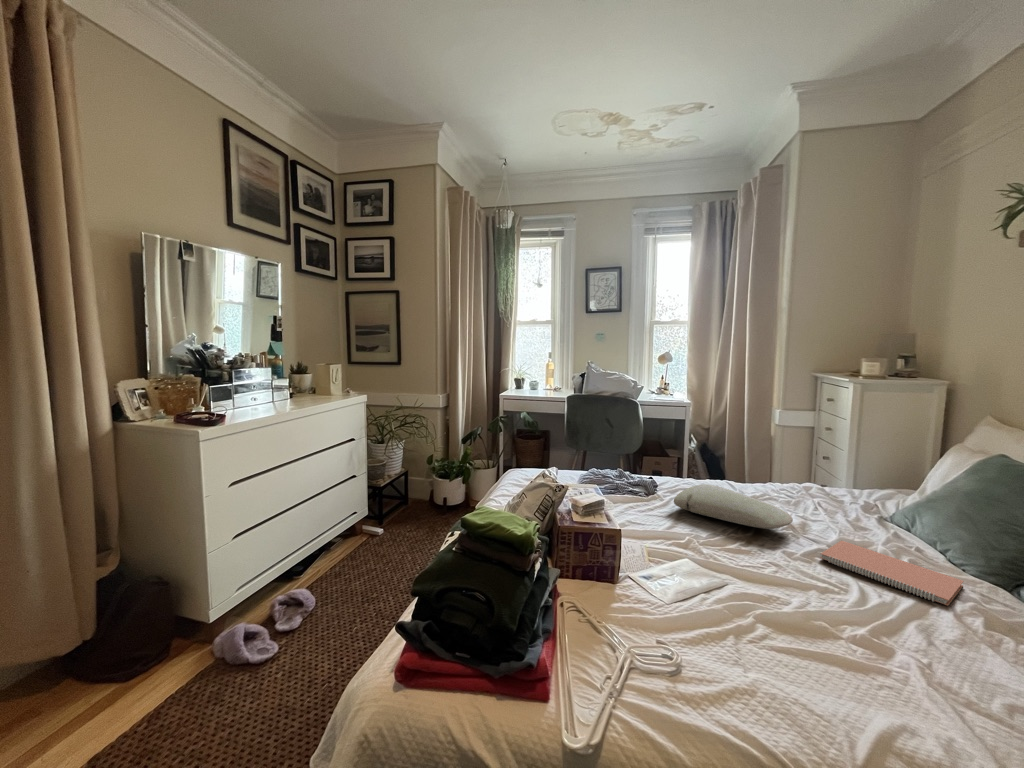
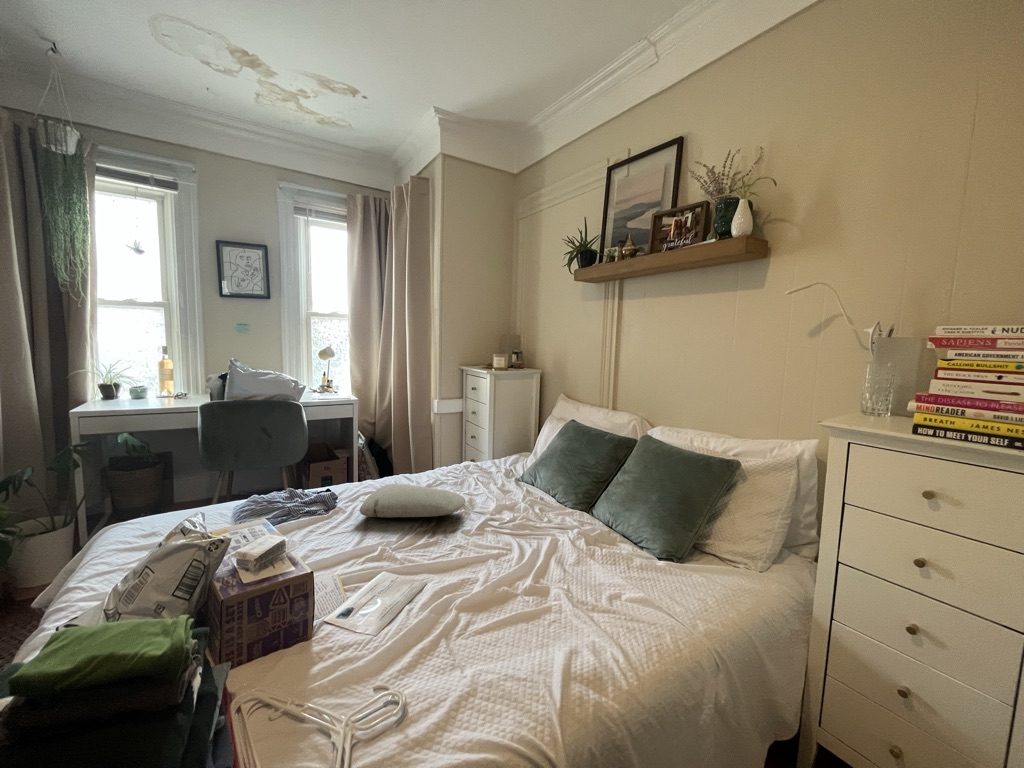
notebook: present [820,540,964,606] -> none [489,507,568,537]

